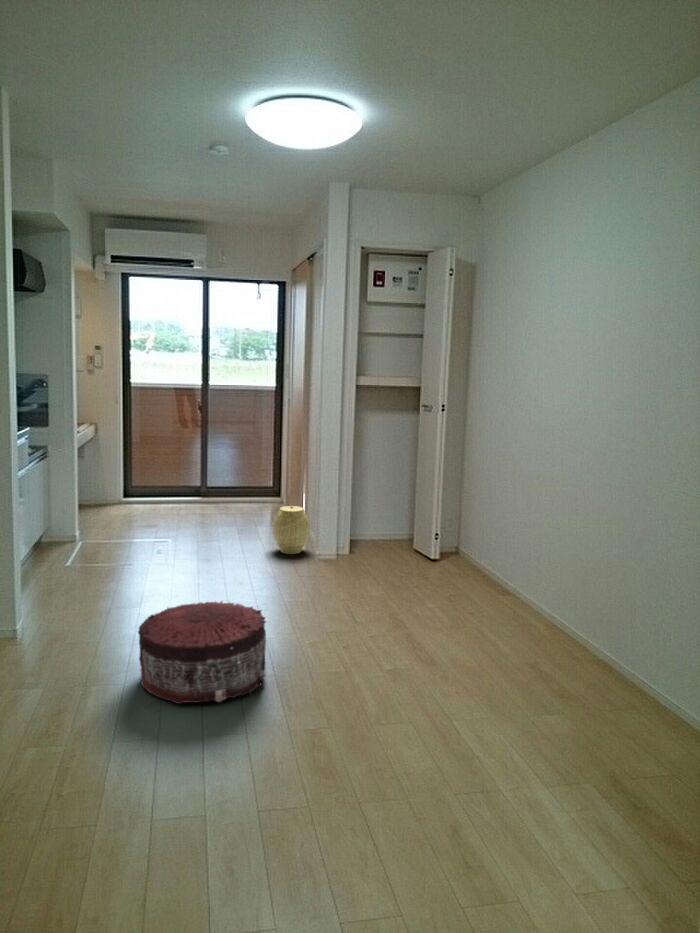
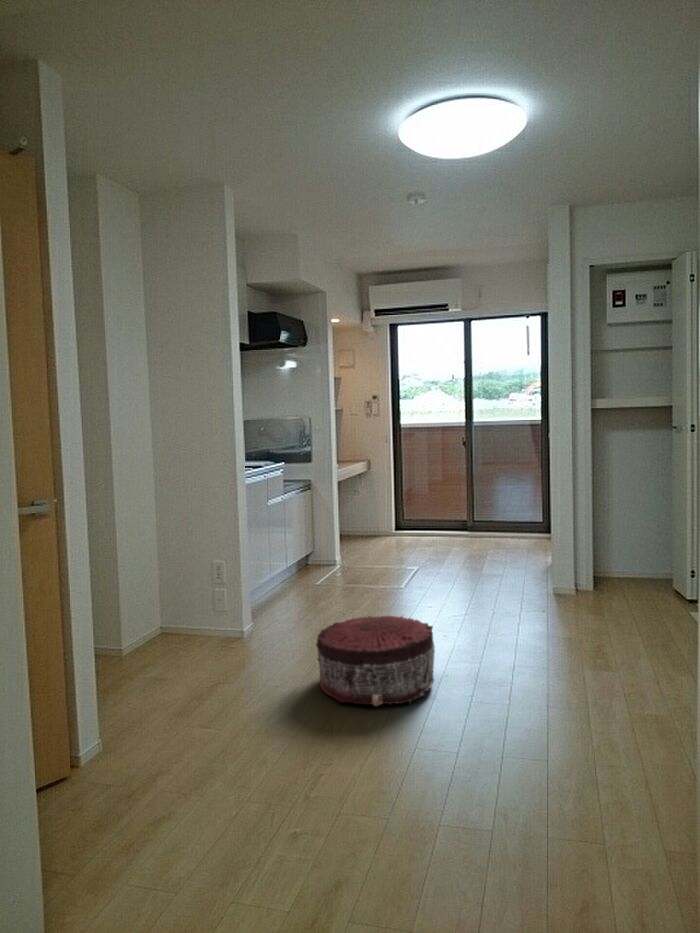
woven basket: present [273,506,310,554] -> none [509,537,549,586]

